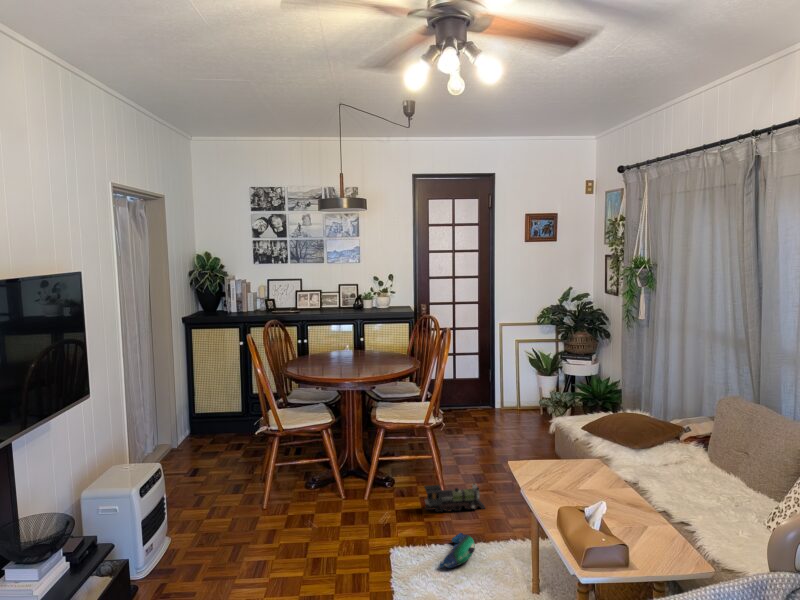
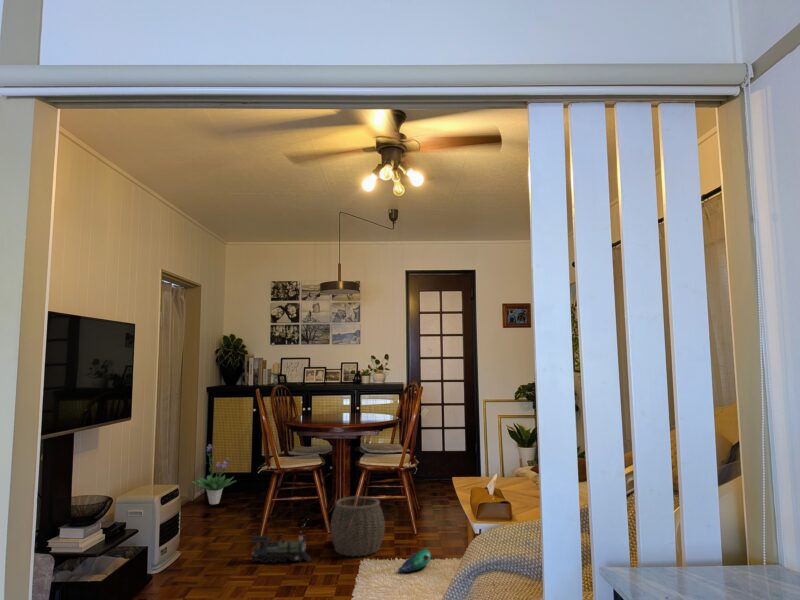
potted plant: none [174,387,227,453] -> present [193,444,236,504]
woven basket: none [349,466,414,542] -> present [330,496,384,556]
toy train: present [424,479,485,512] -> present [252,531,311,563]

